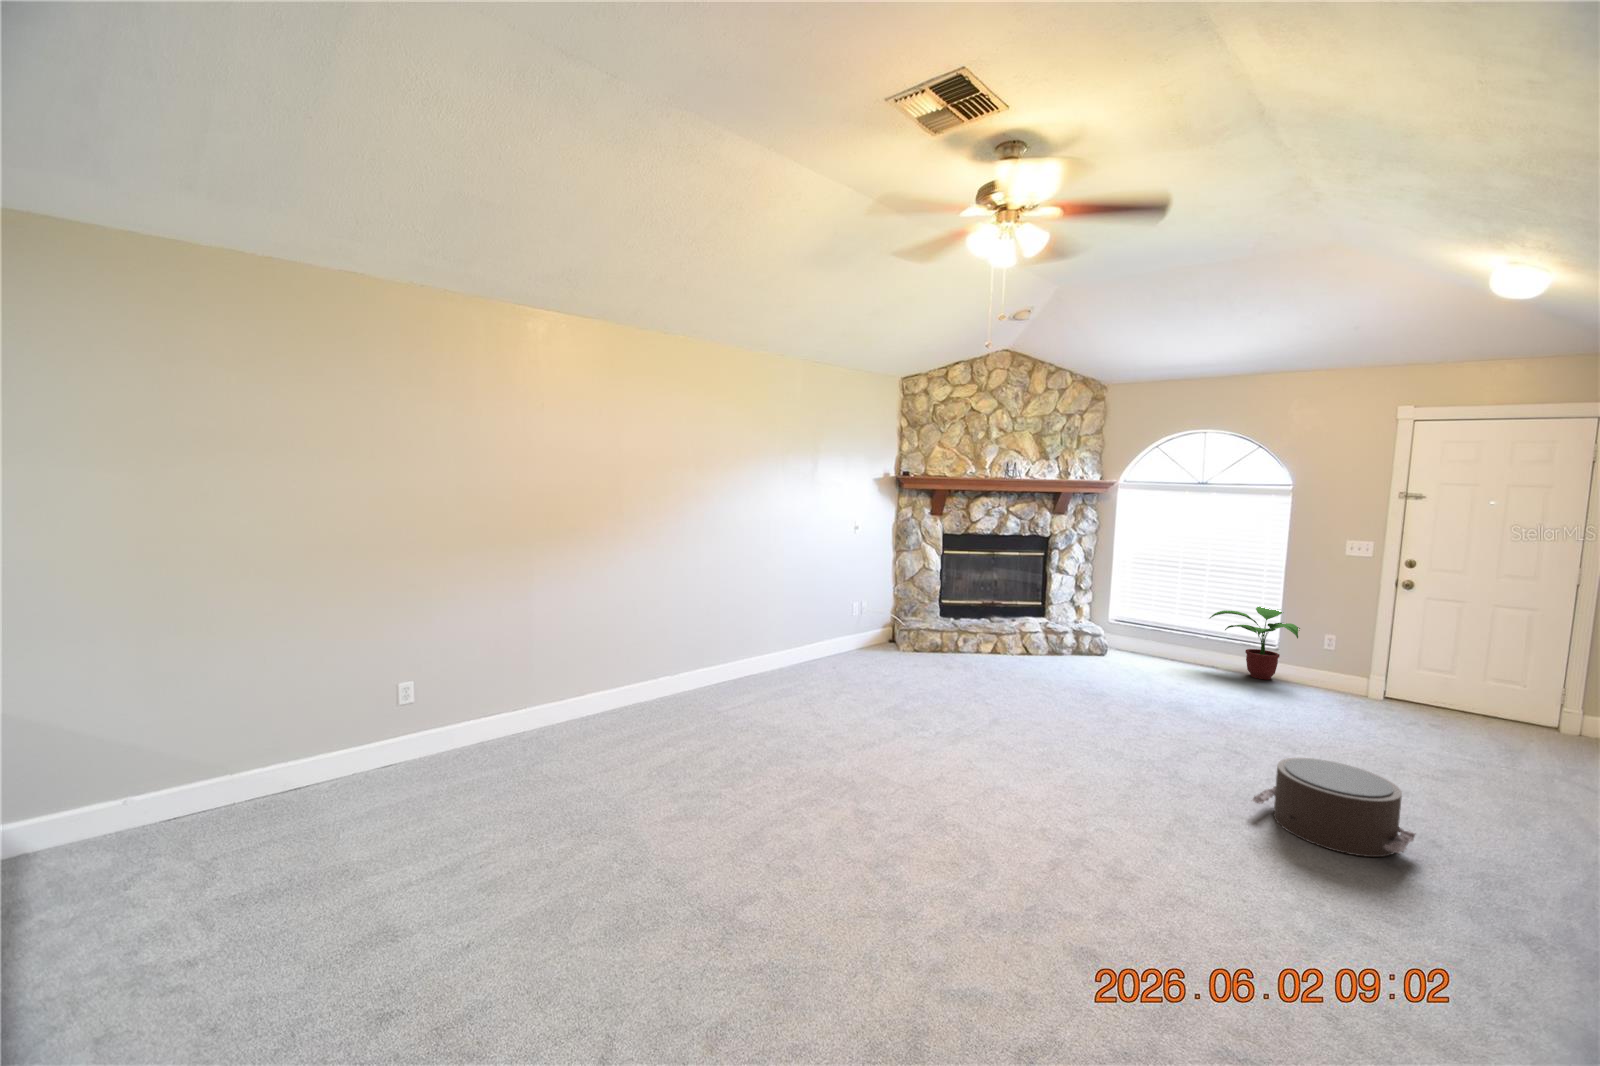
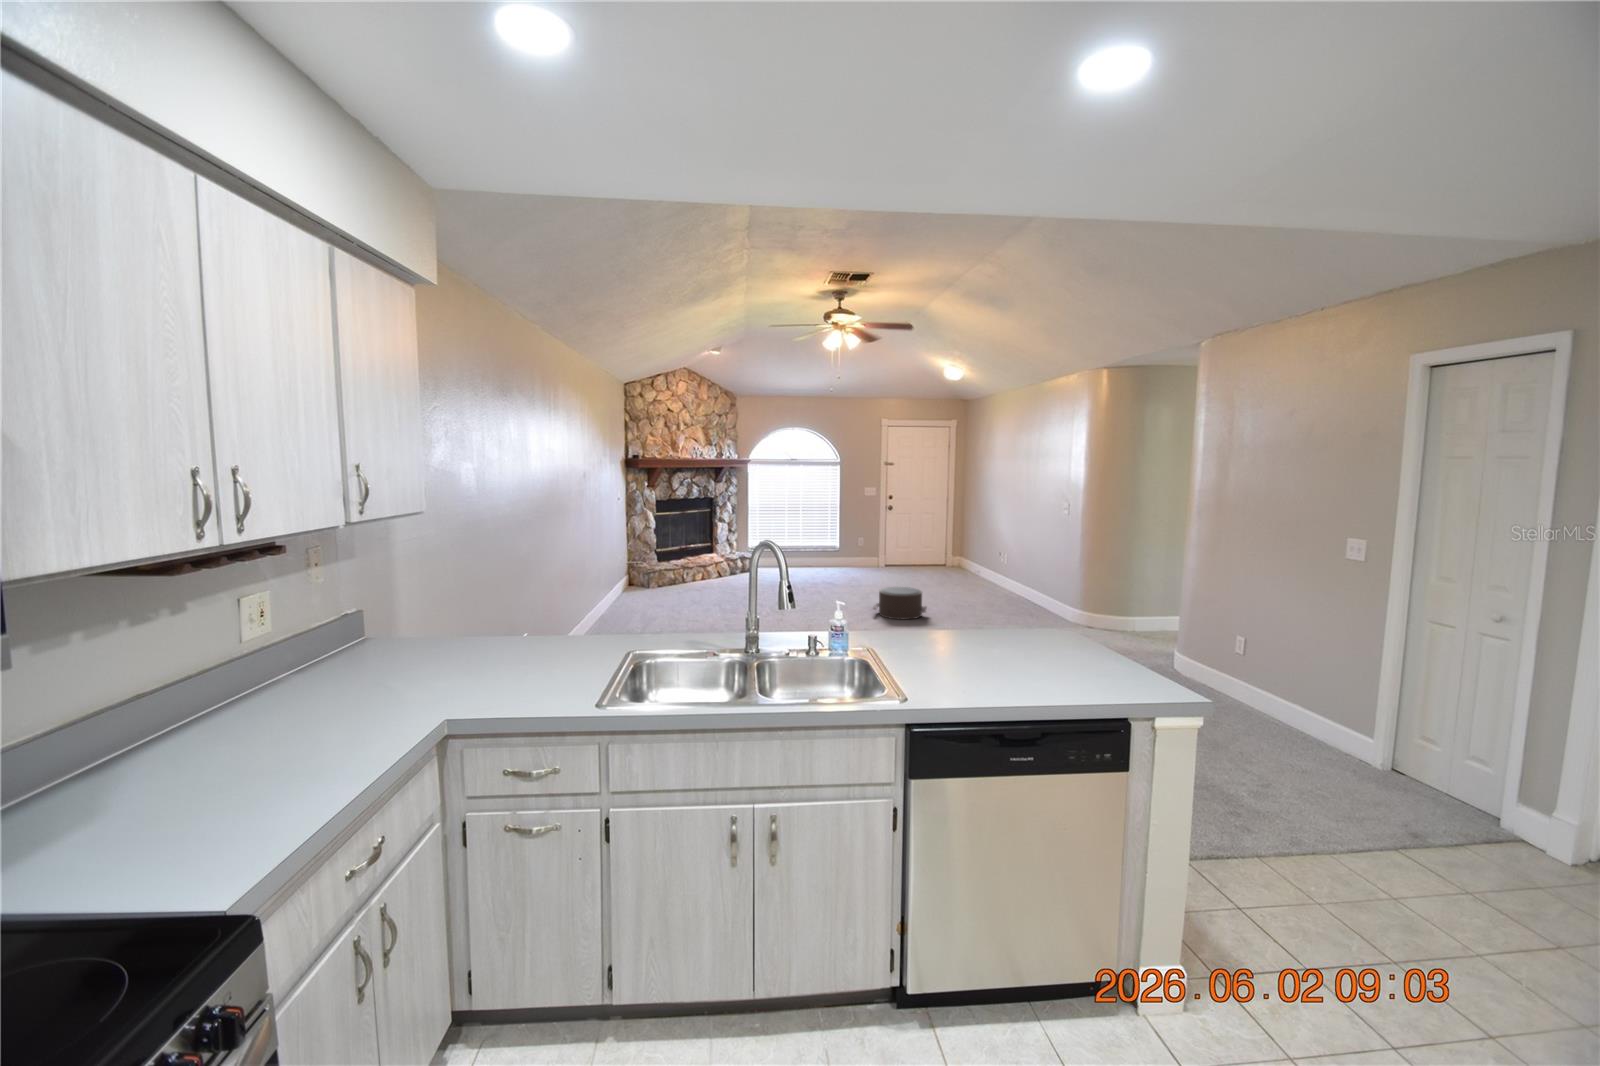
potted plant: present [1210,606,1300,680] -> none [809,530,853,570]

